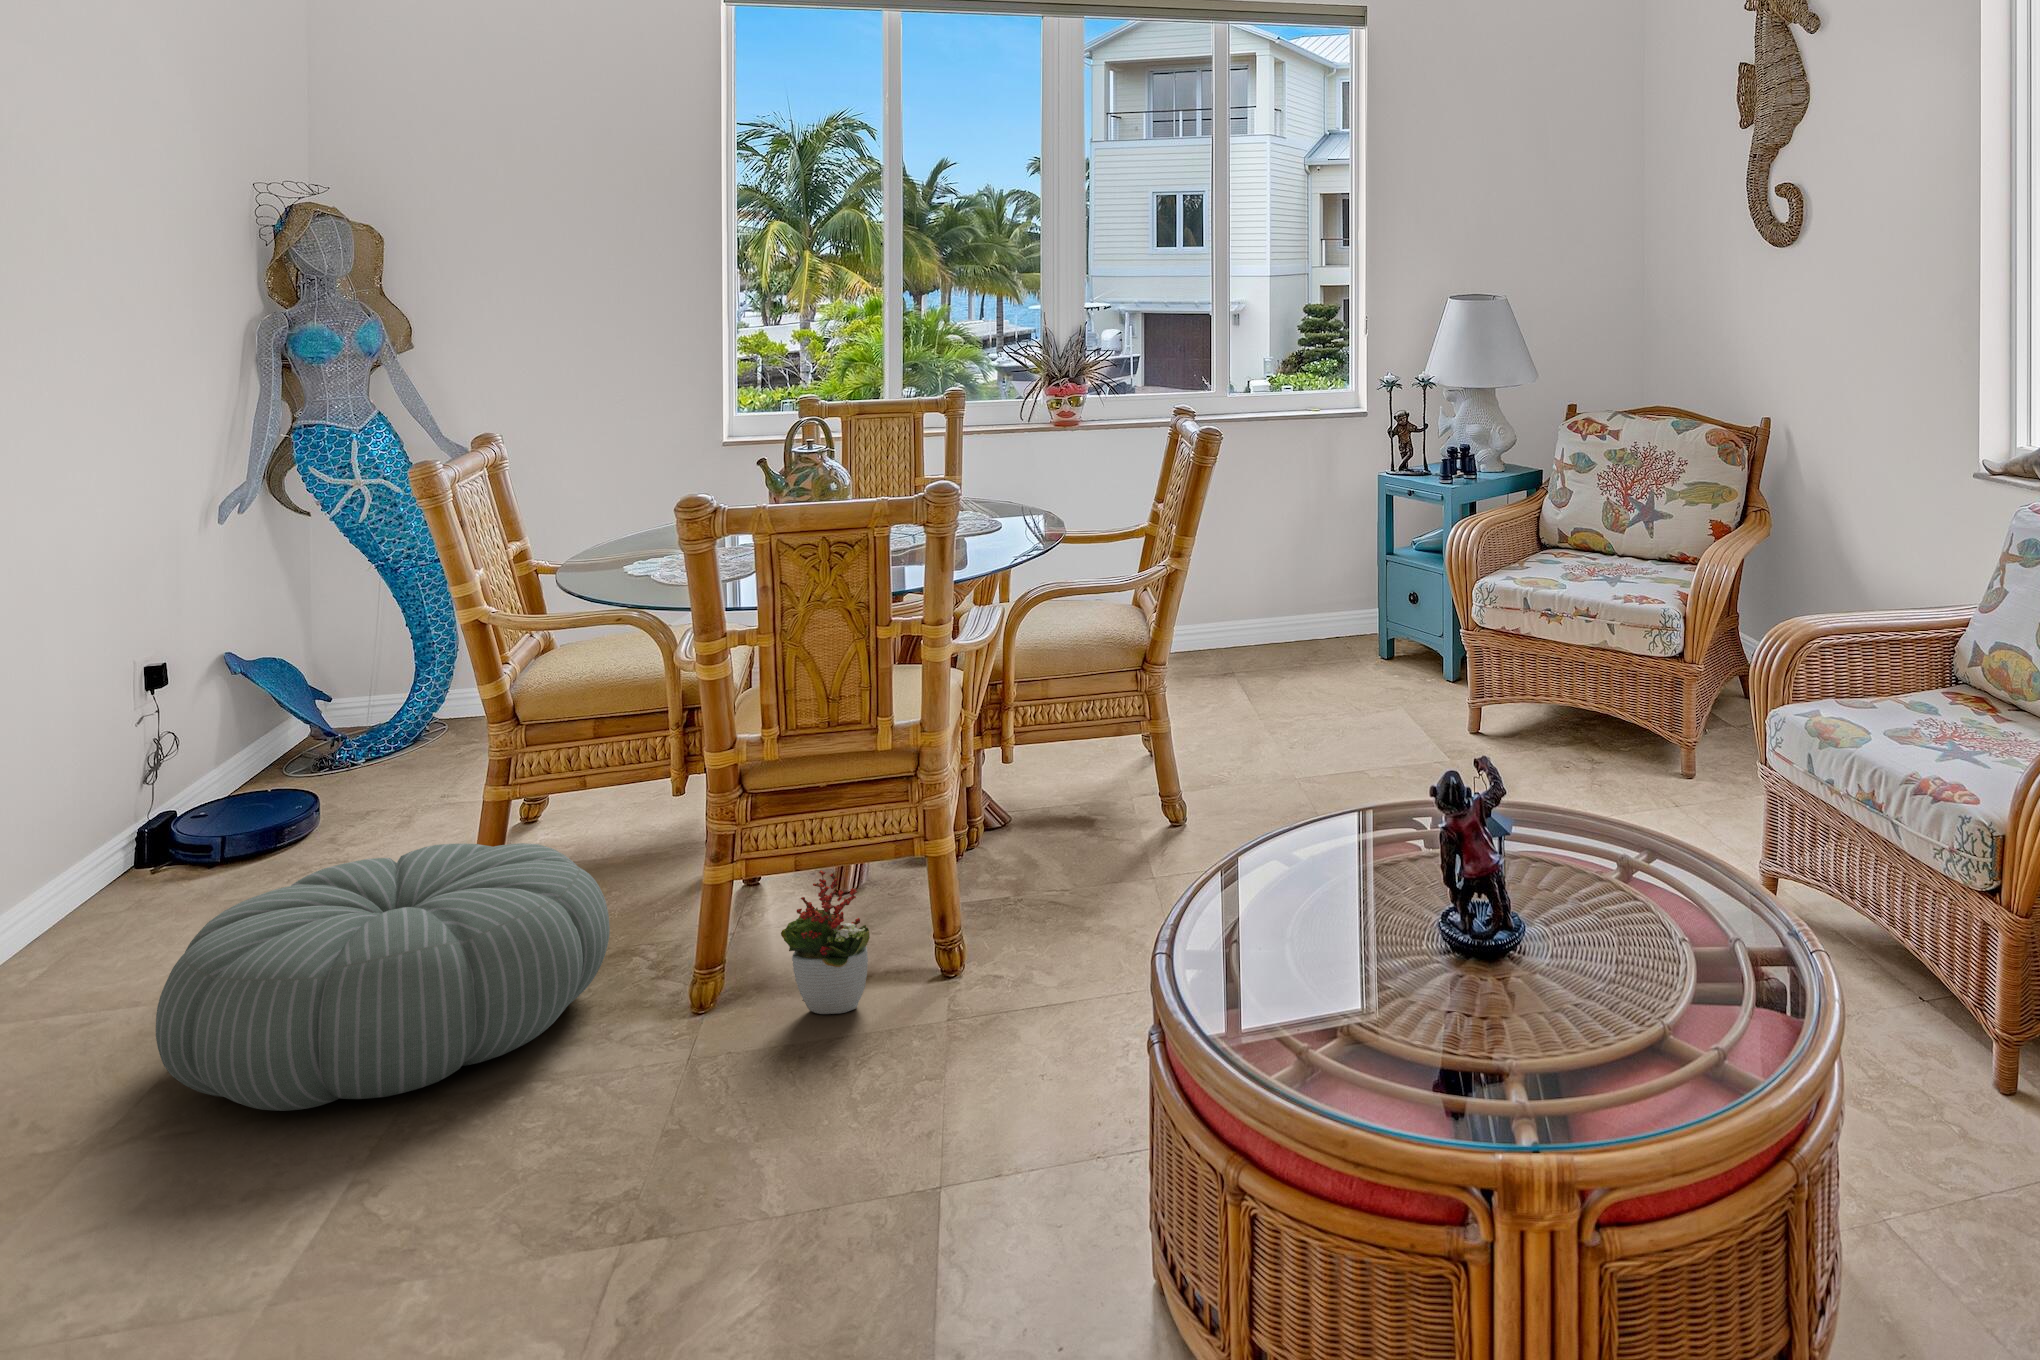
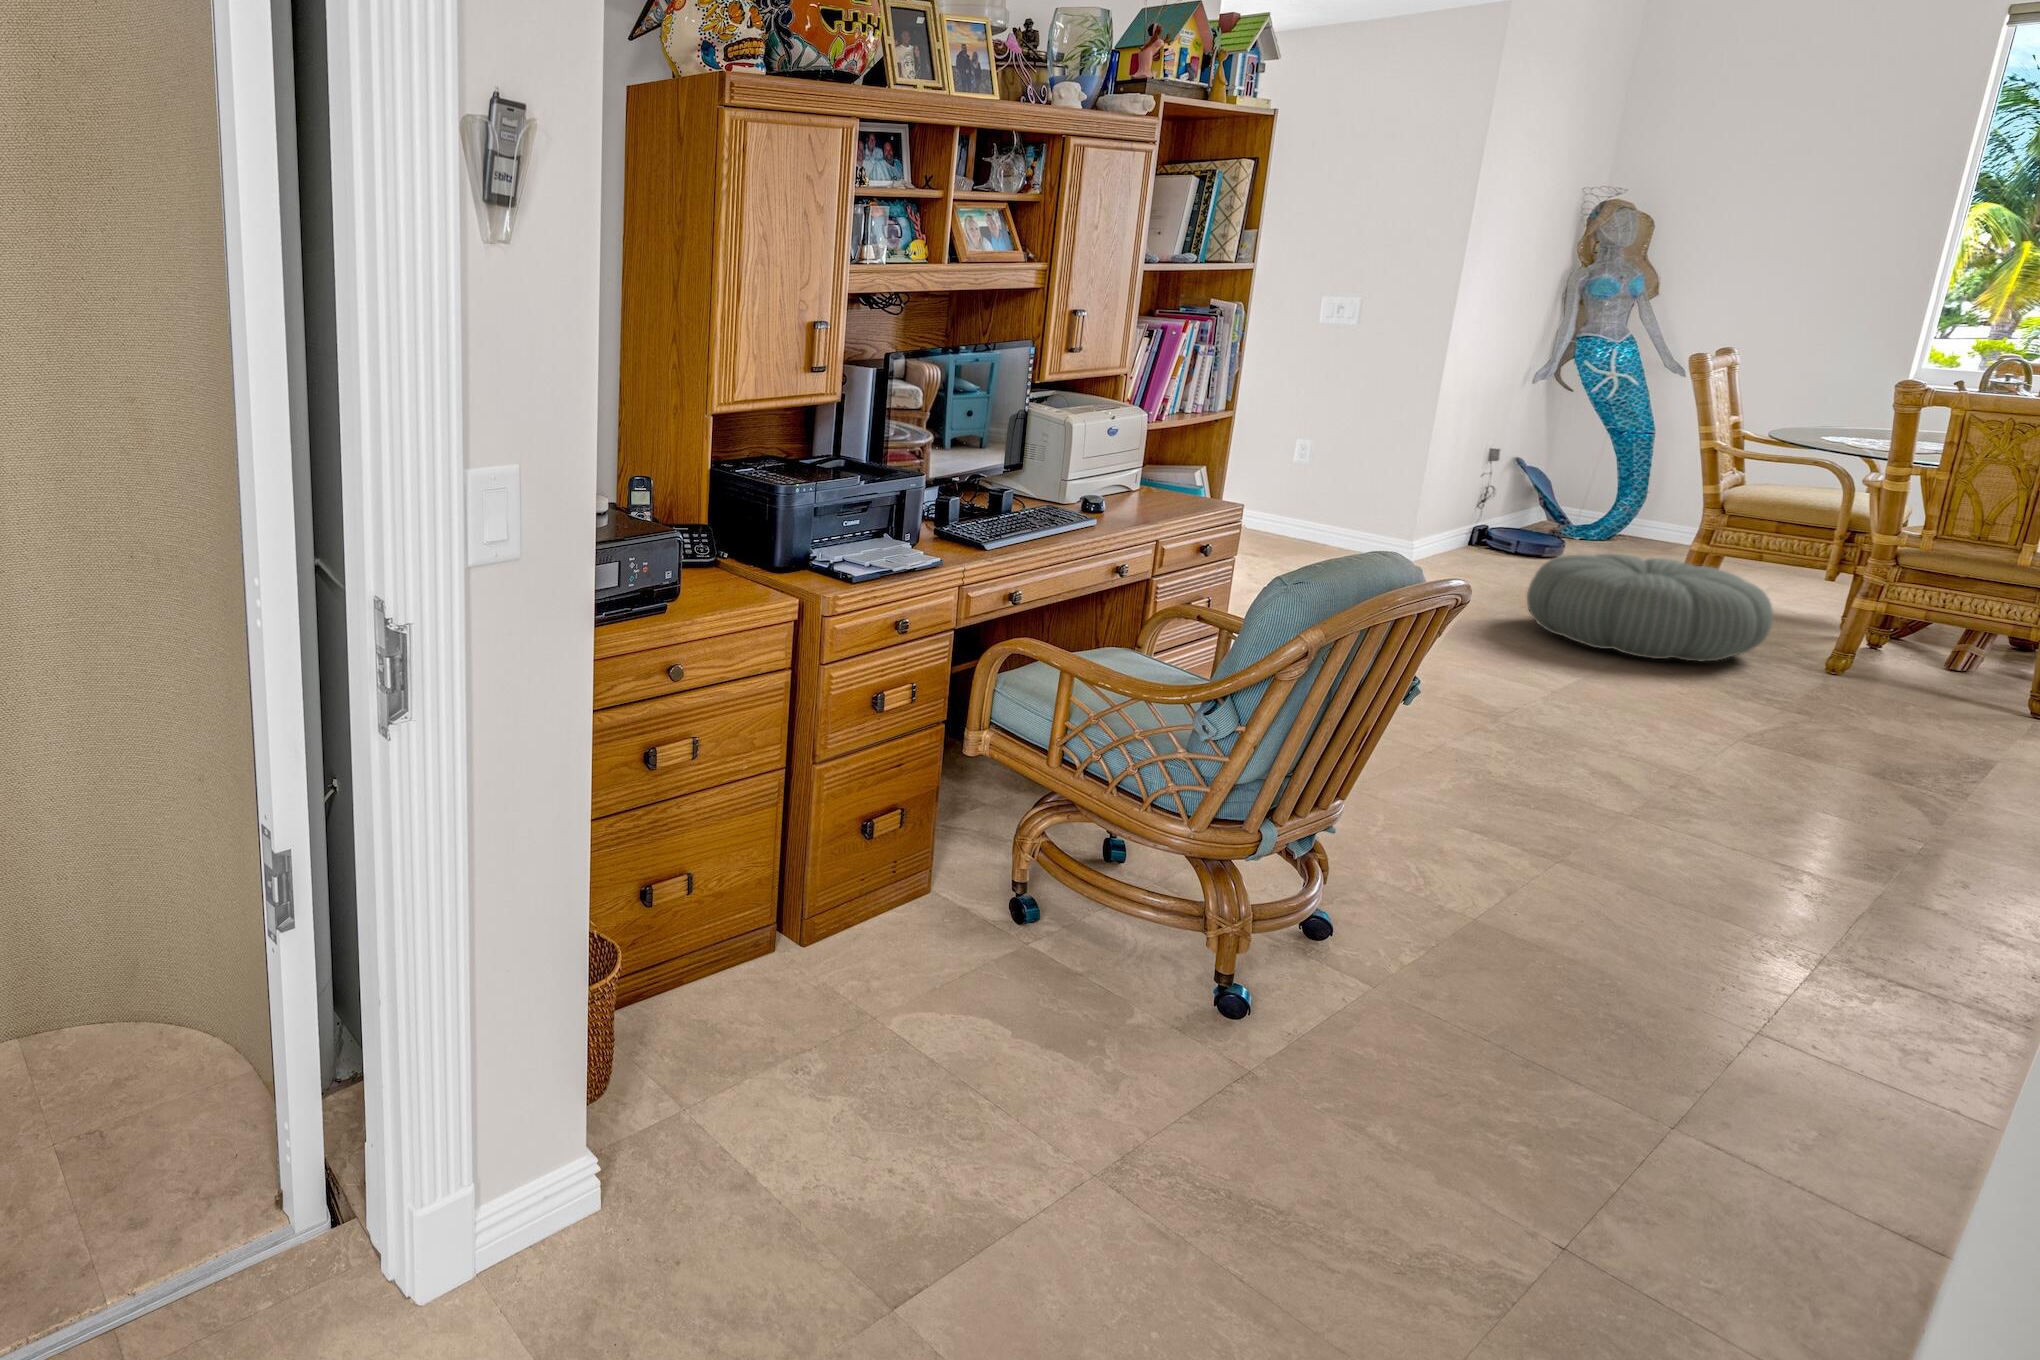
decorative plant: present [781,871,870,1014] -> none [1903,626,1978,714]

